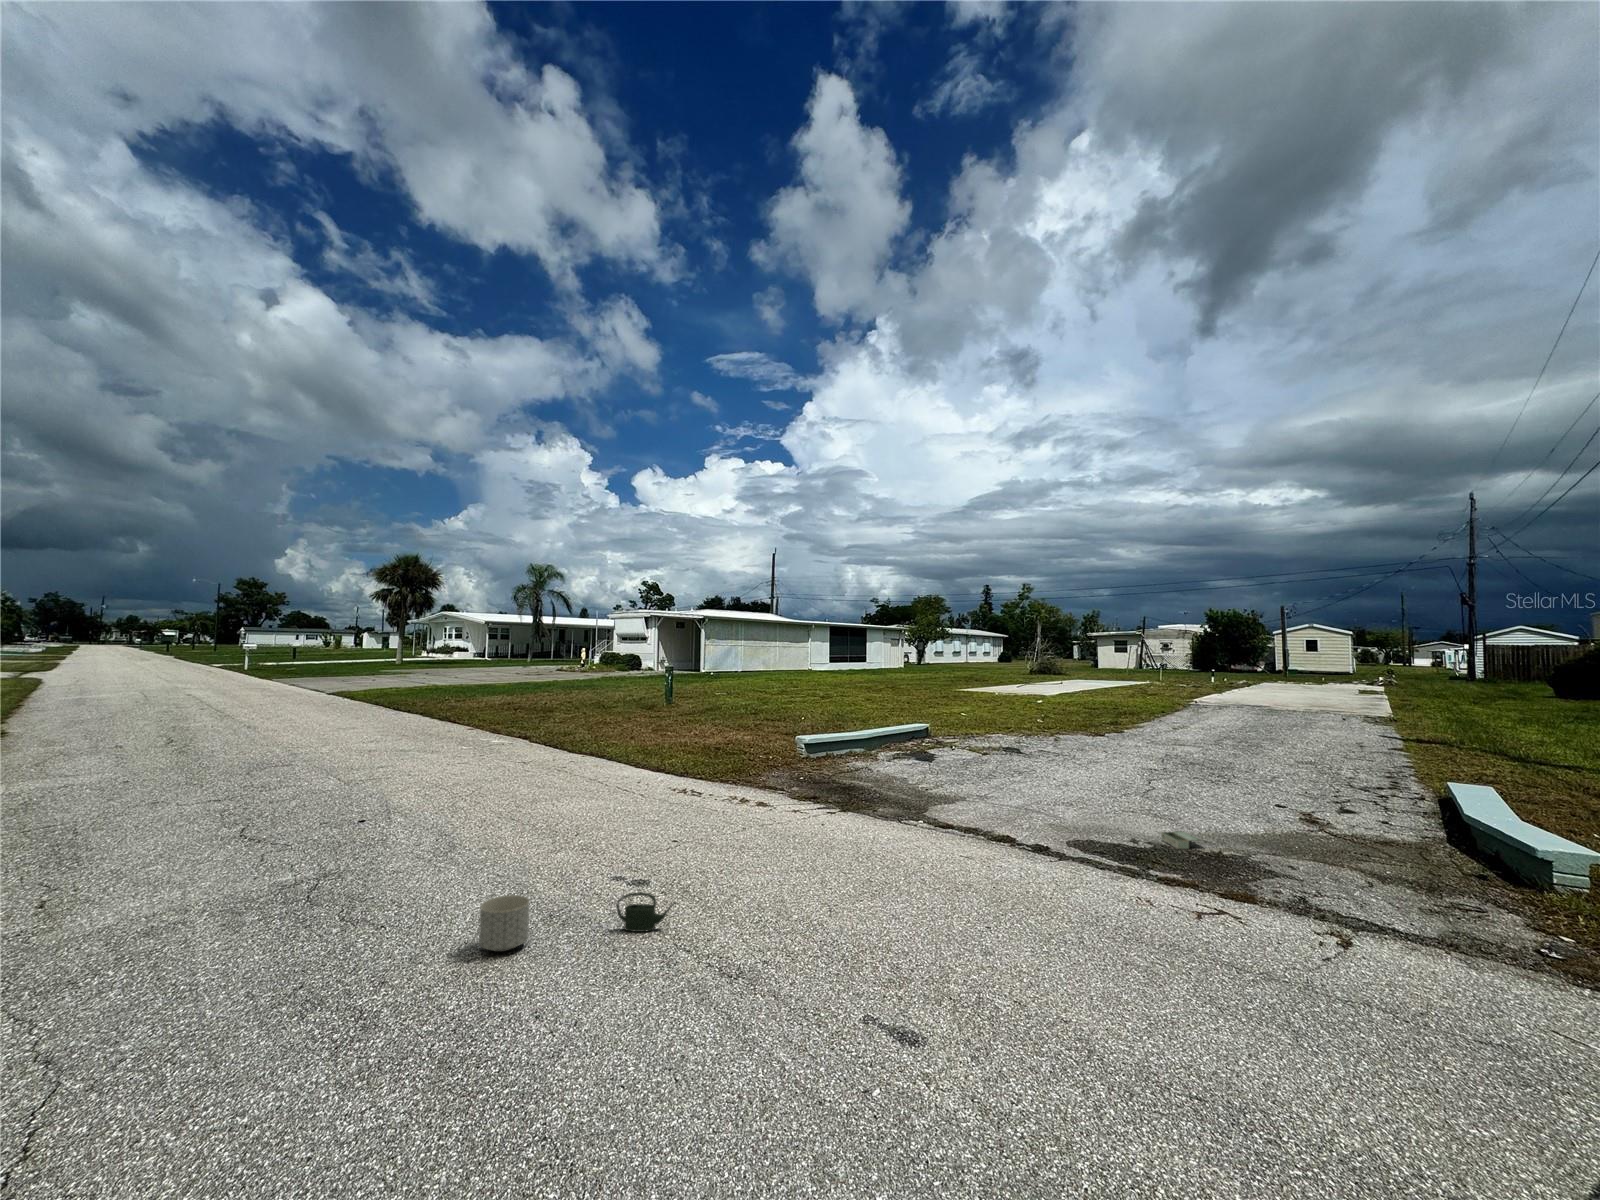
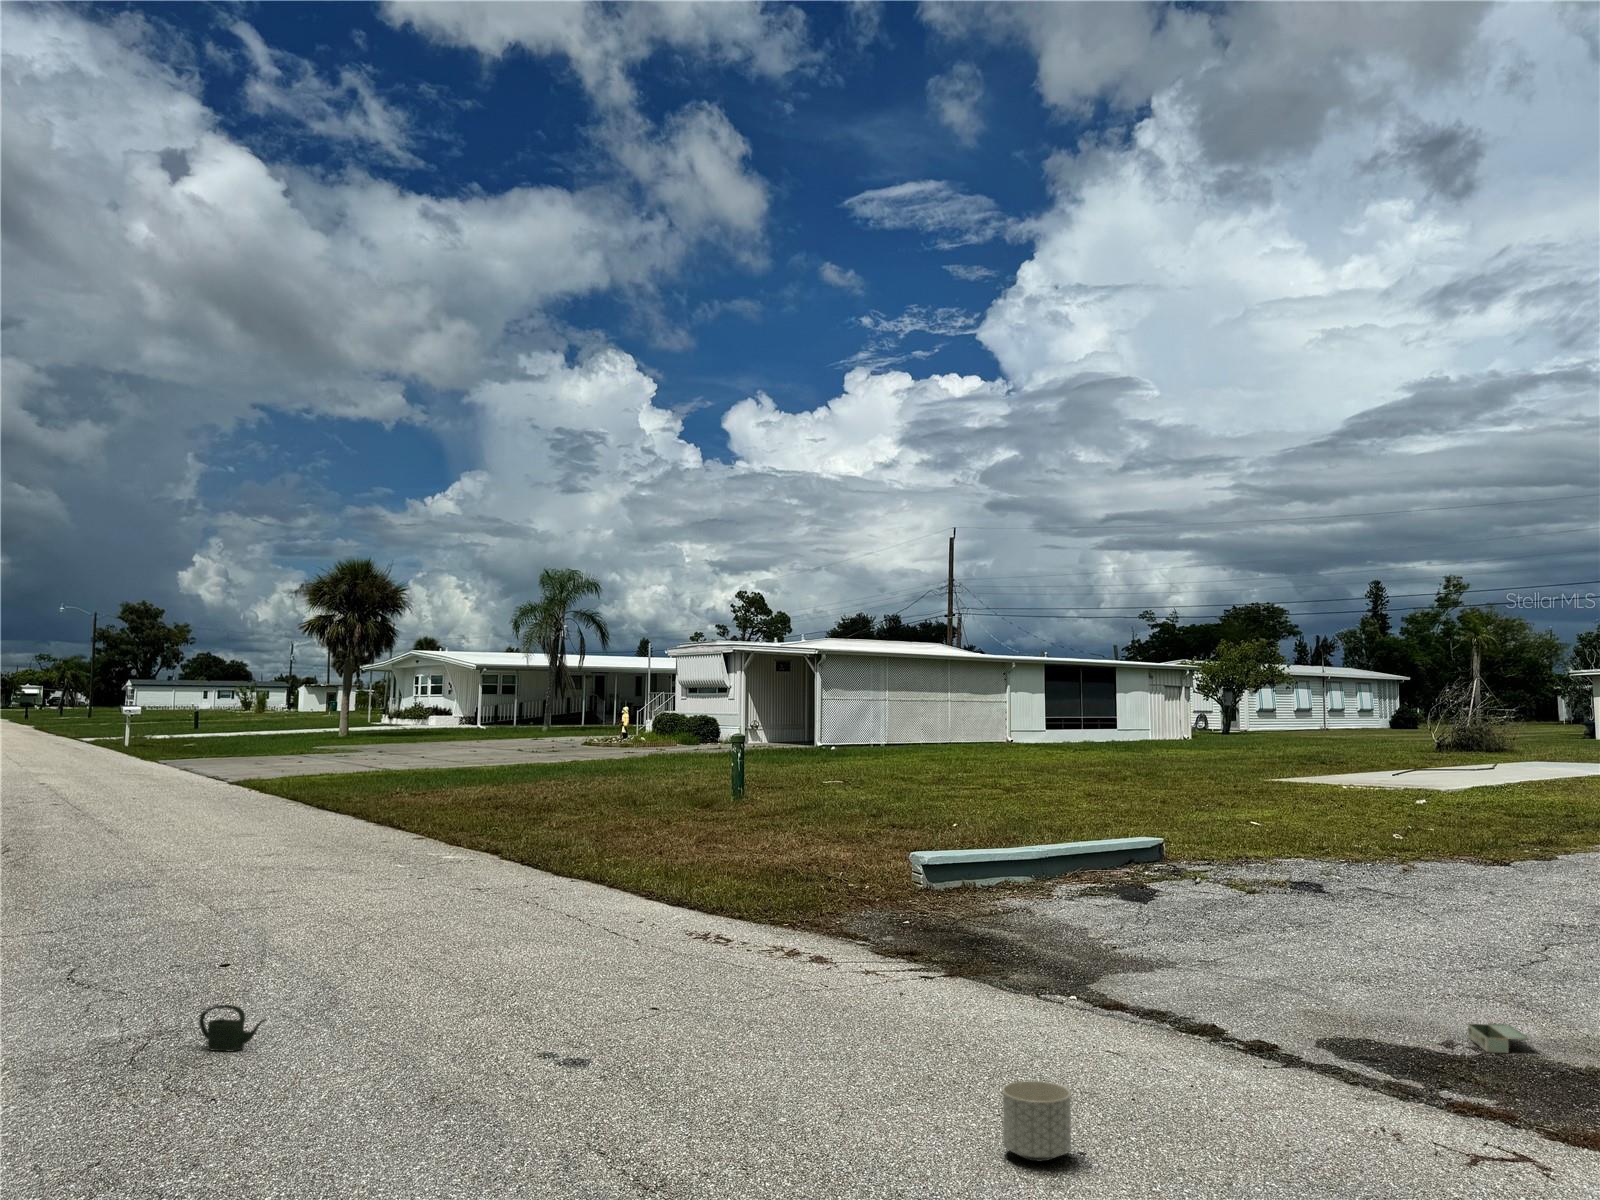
watering can: present [616,892,676,932] -> present [199,1005,266,1051]
planter: present [479,895,530,952] -> present [1003,1081,1071,1161]

